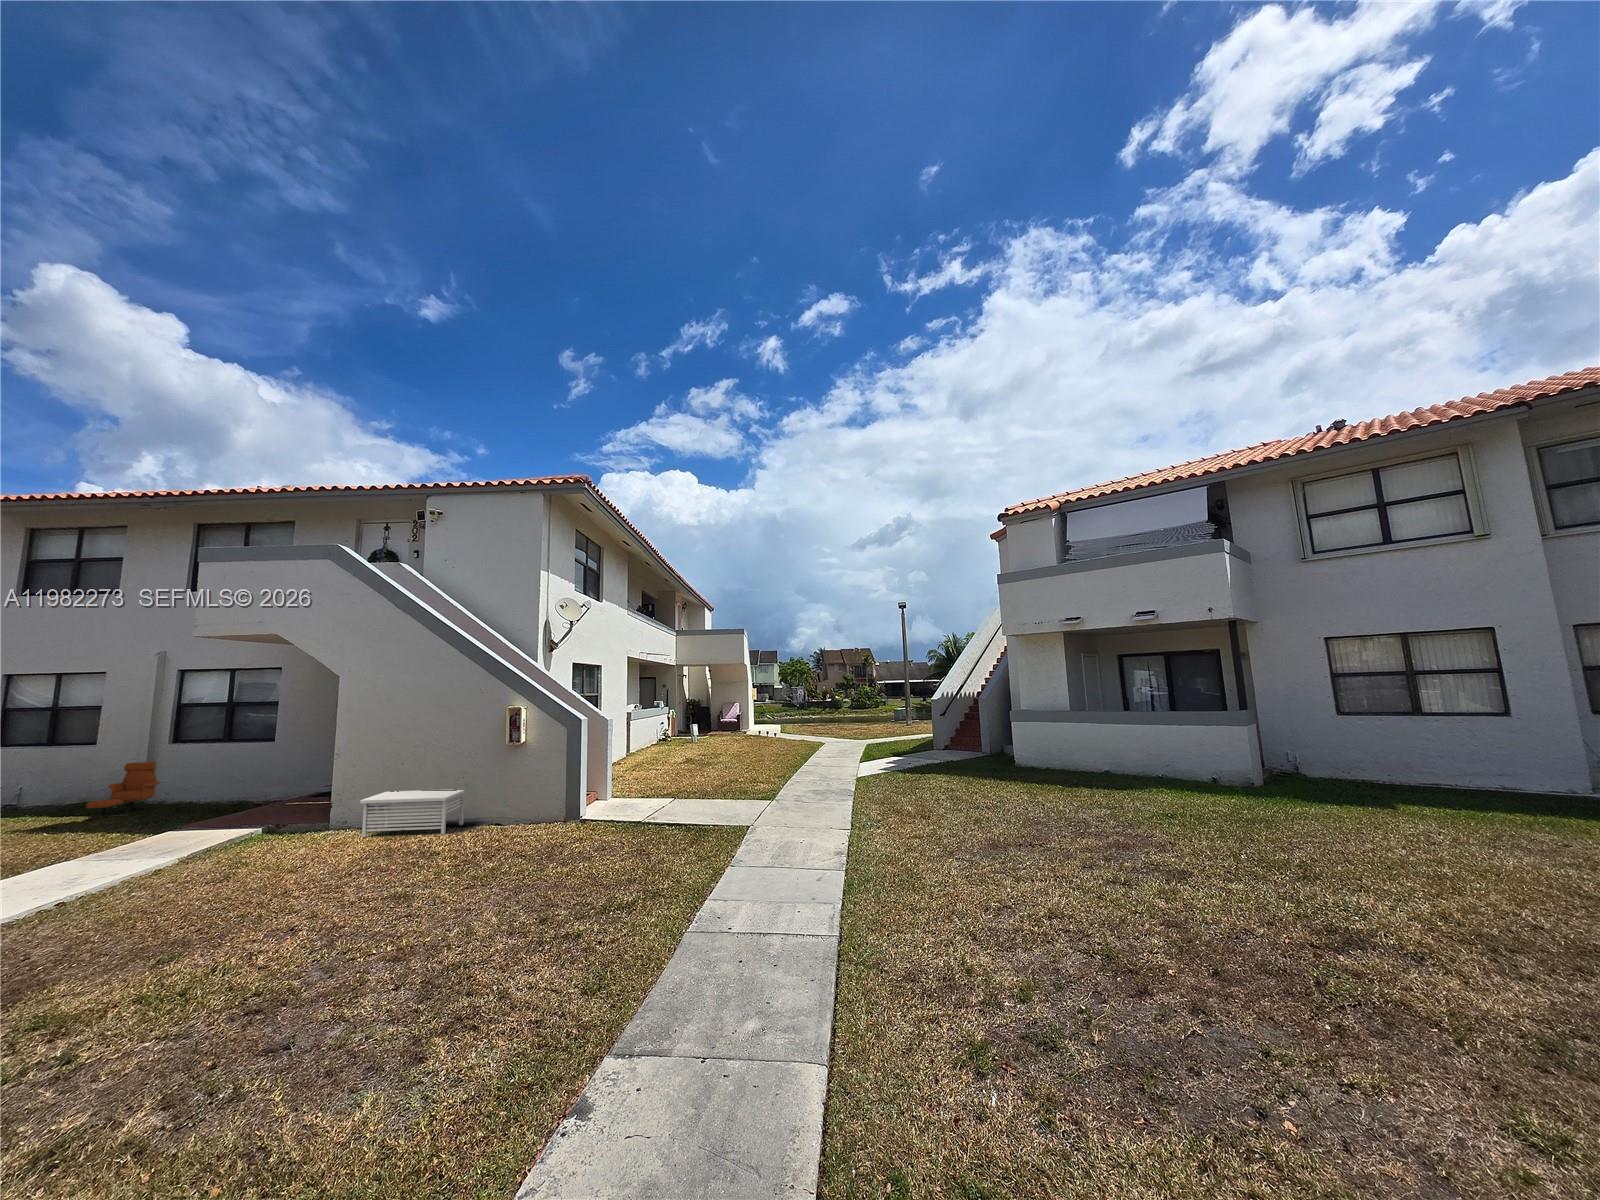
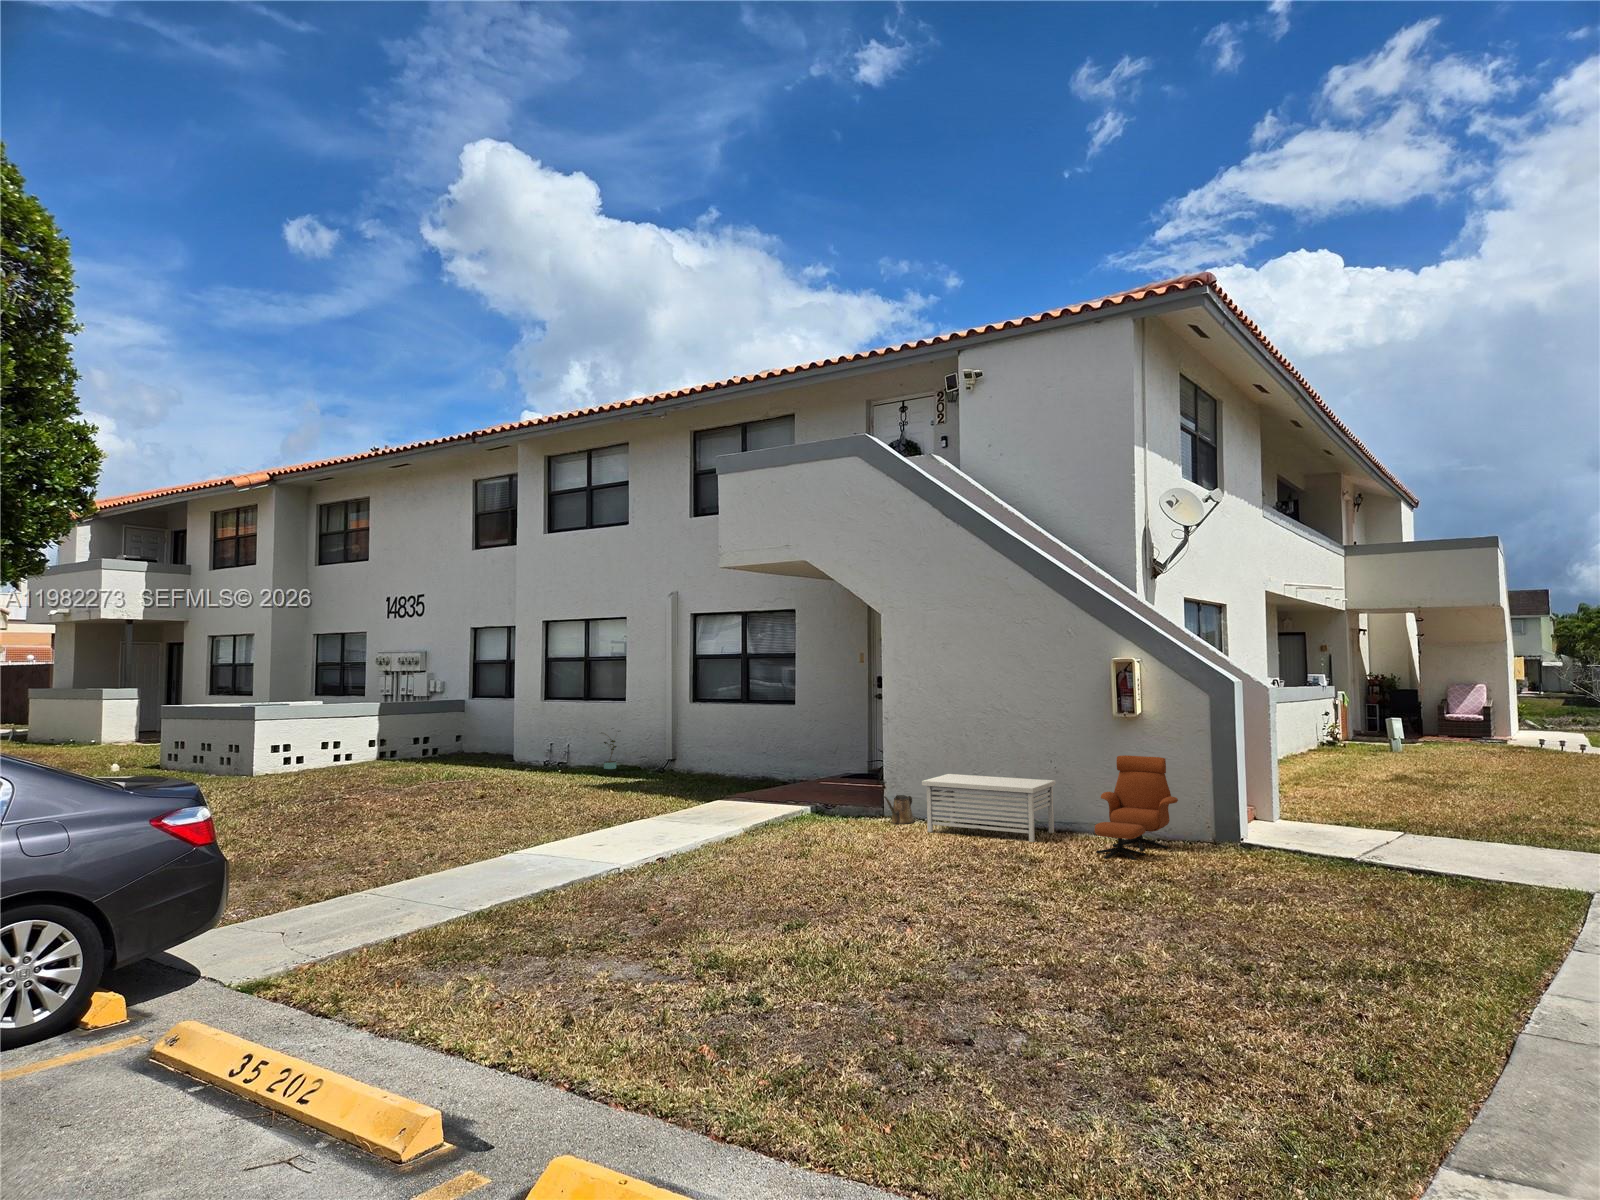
lounge chair: present [86,762,160,820] -> present [1094,755,1178,860]
potted plant: none [31,774,63,814] -> present [604,728,619,769]
watering can: none [326,811,355,834] -> present [883,795,914,824]

